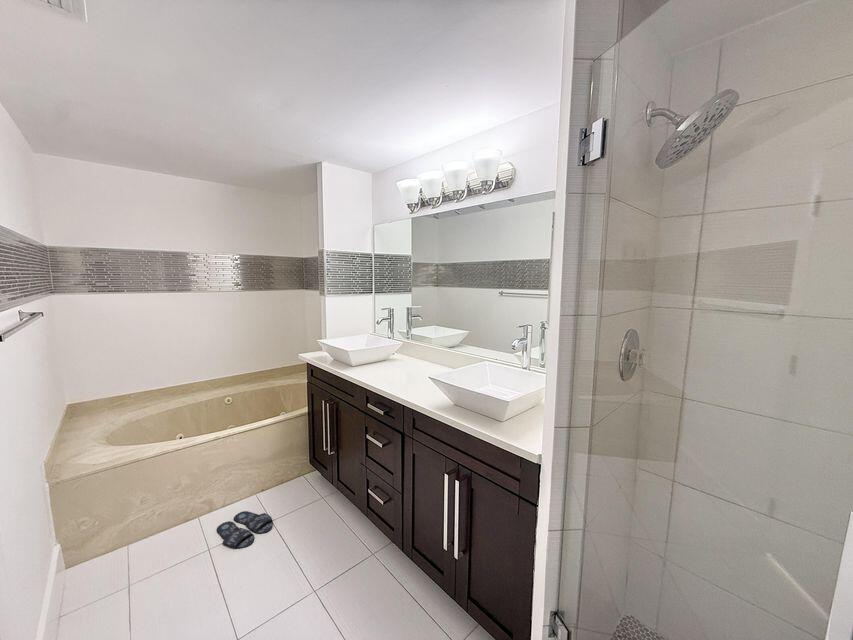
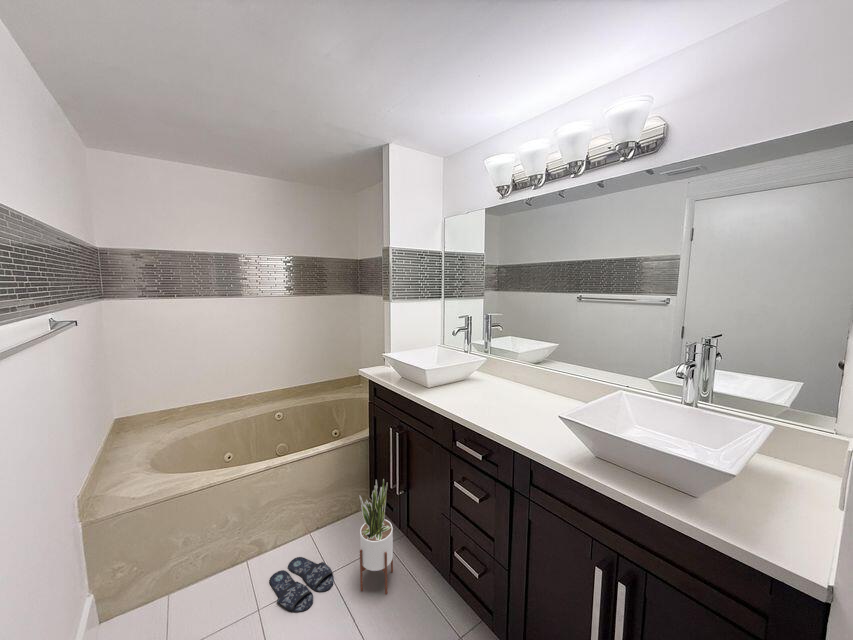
potted plant: none [291,440,324,531] -> present [359,479,393,594]

